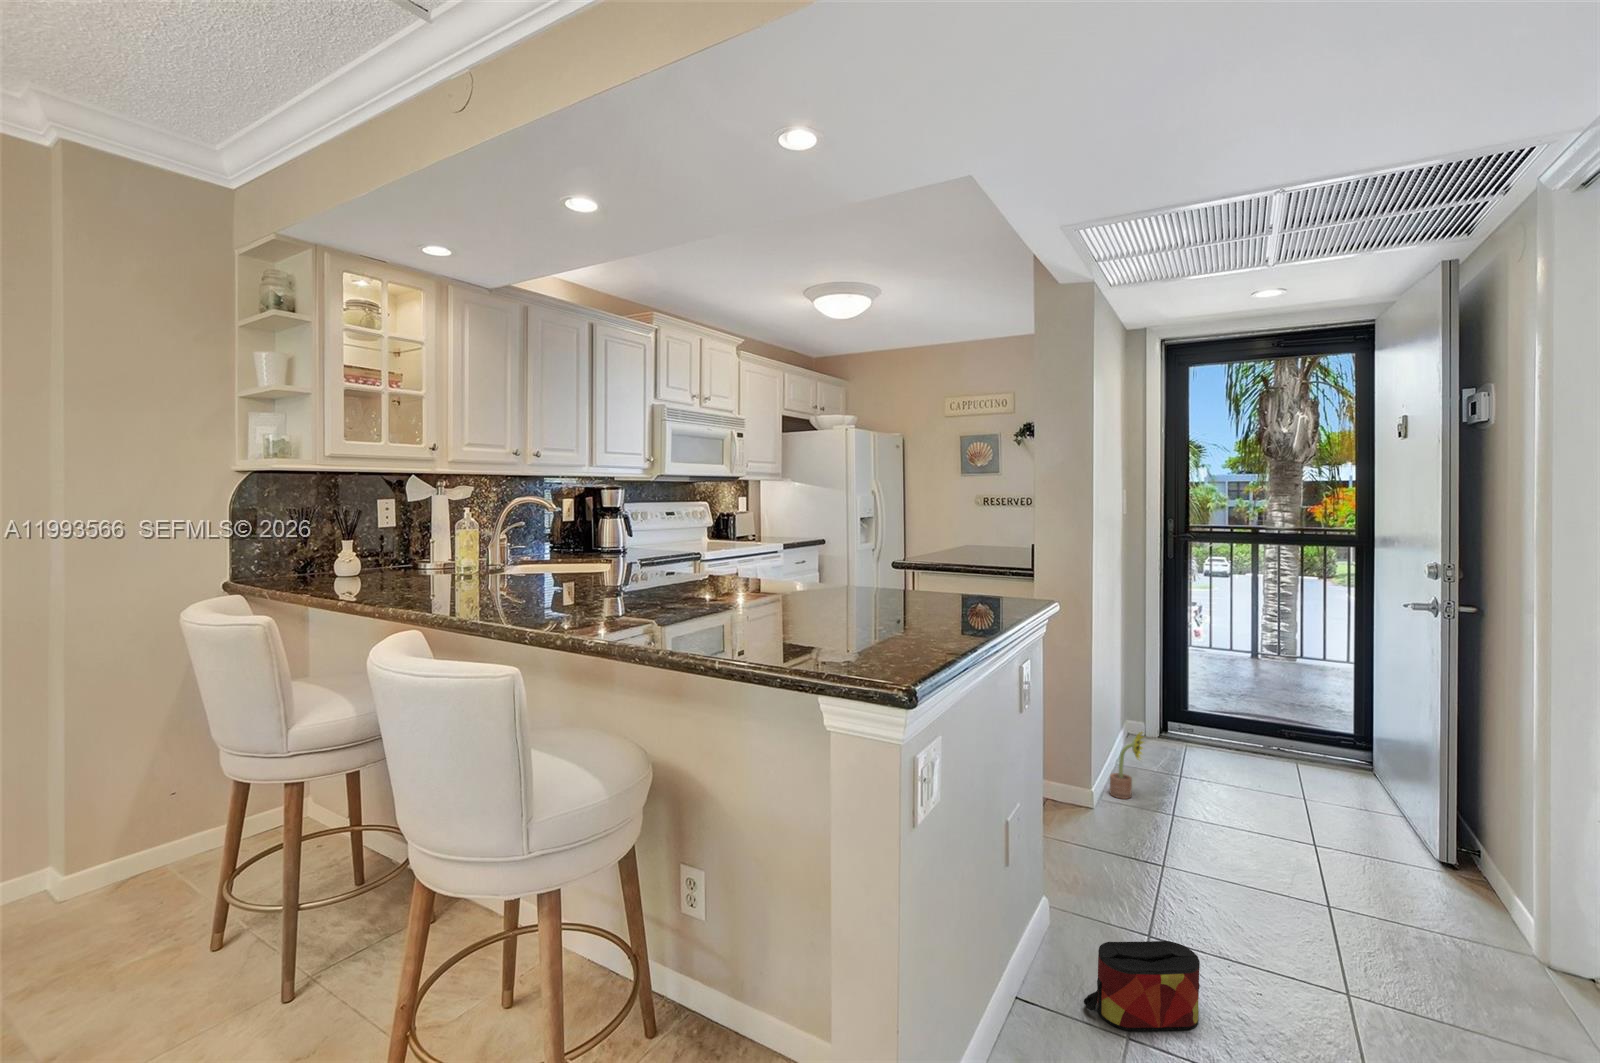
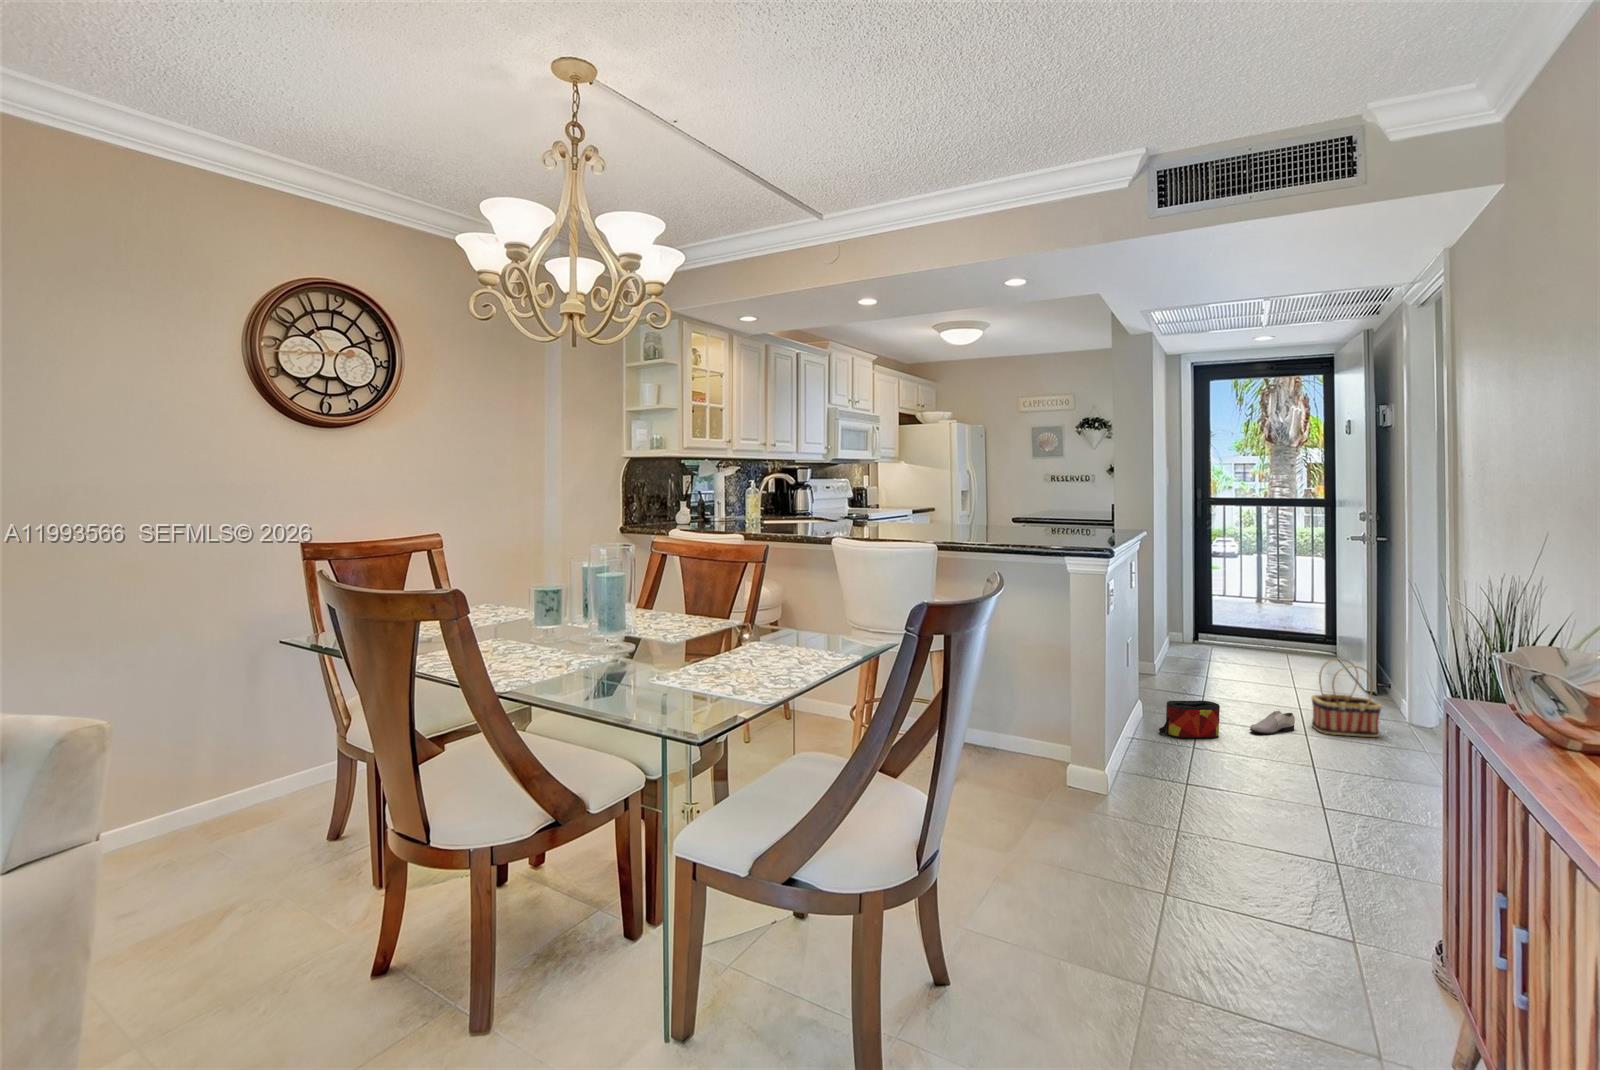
decorative plant: present [1110,732,1143,799] -> none [1160,622,1184,666]
basket: none [1370,856,1513,1025] -> present [1312,659,1382,737]
shoe: none [1257,958,1341,1014] -> present [1250,711,1295,734]

